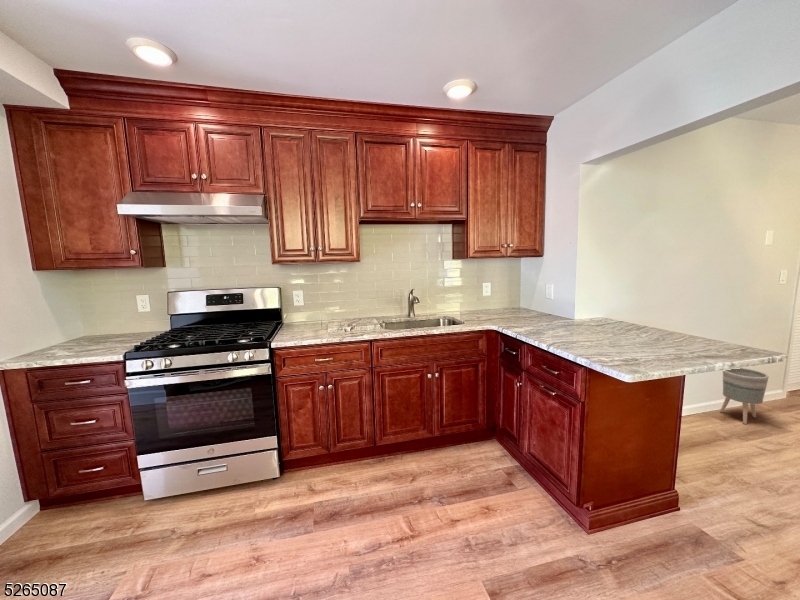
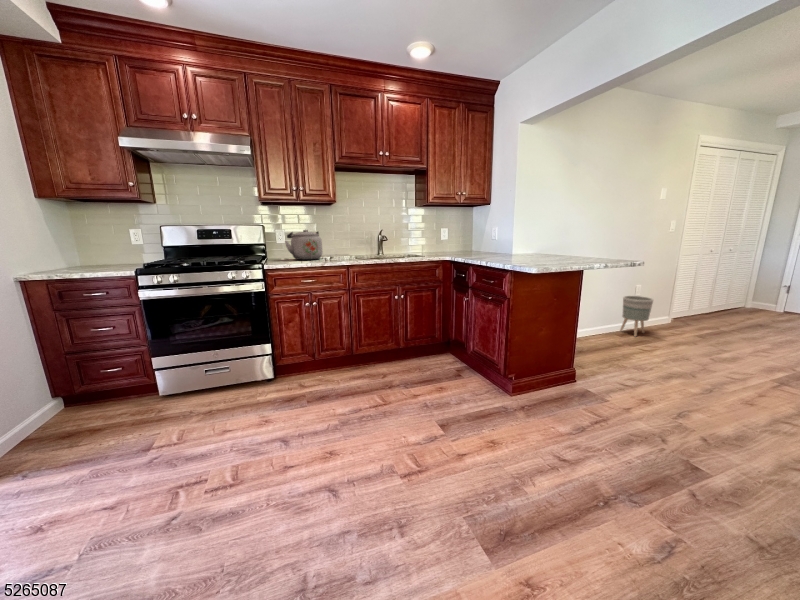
kettle: none [299,294,343,330] -> present [285,230,323,260]

